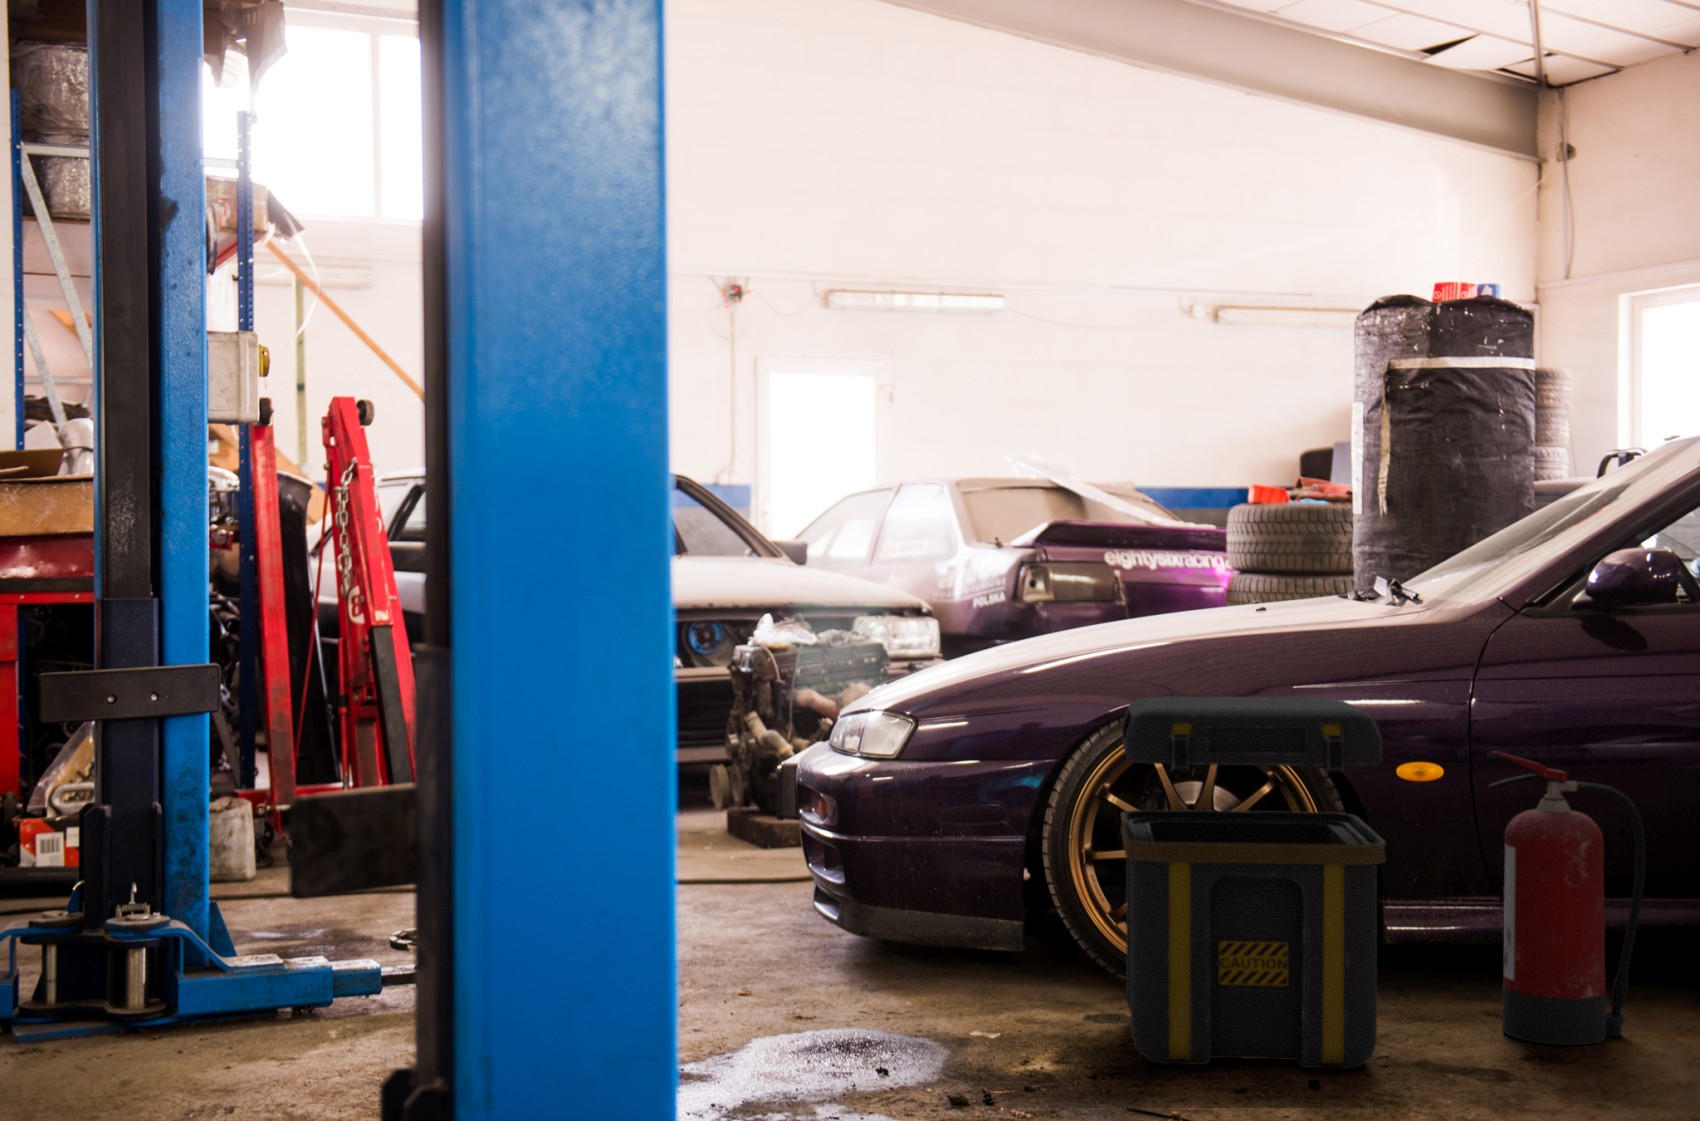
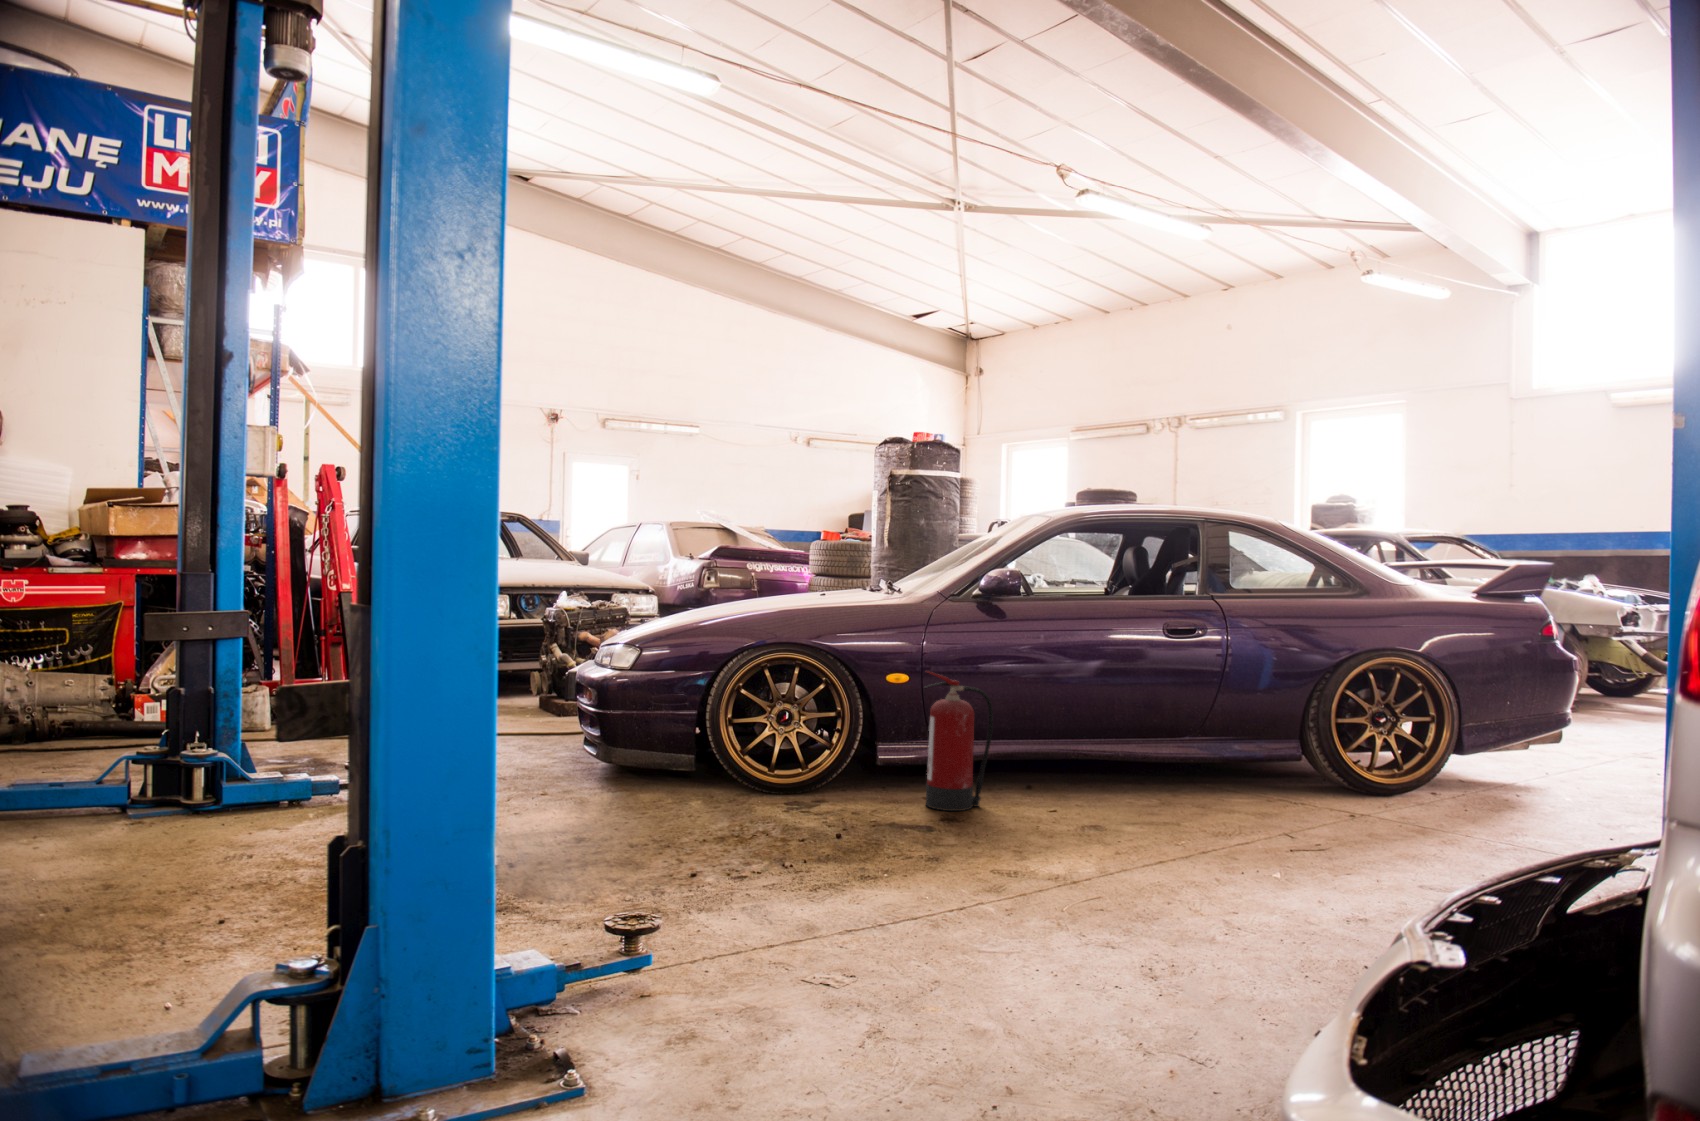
toolbox: present [1121,697,1386,1069] -> none [747,642,874,823]

